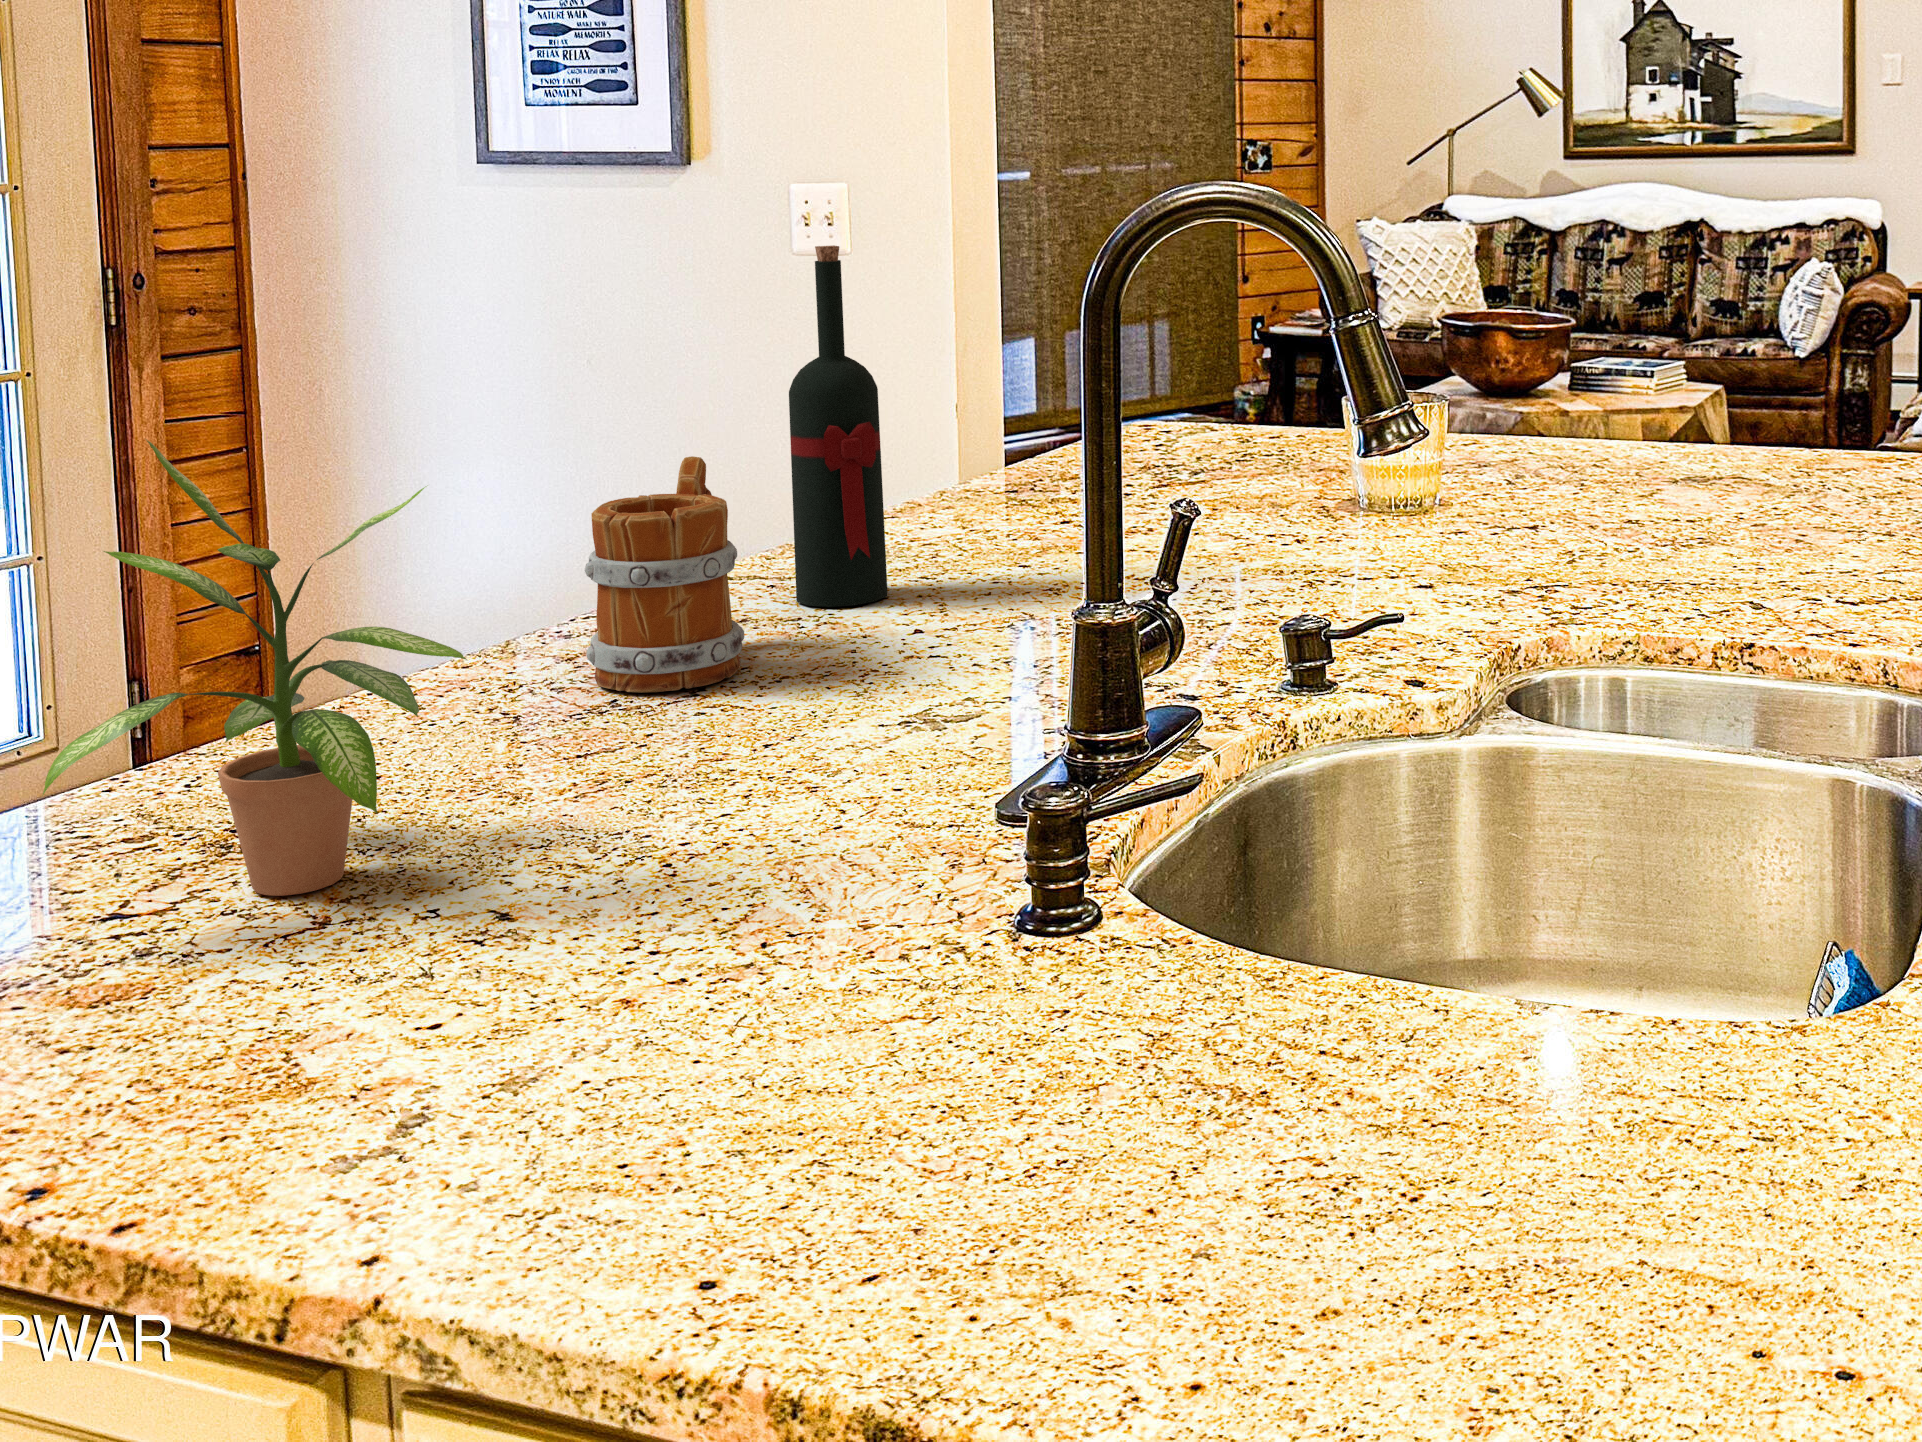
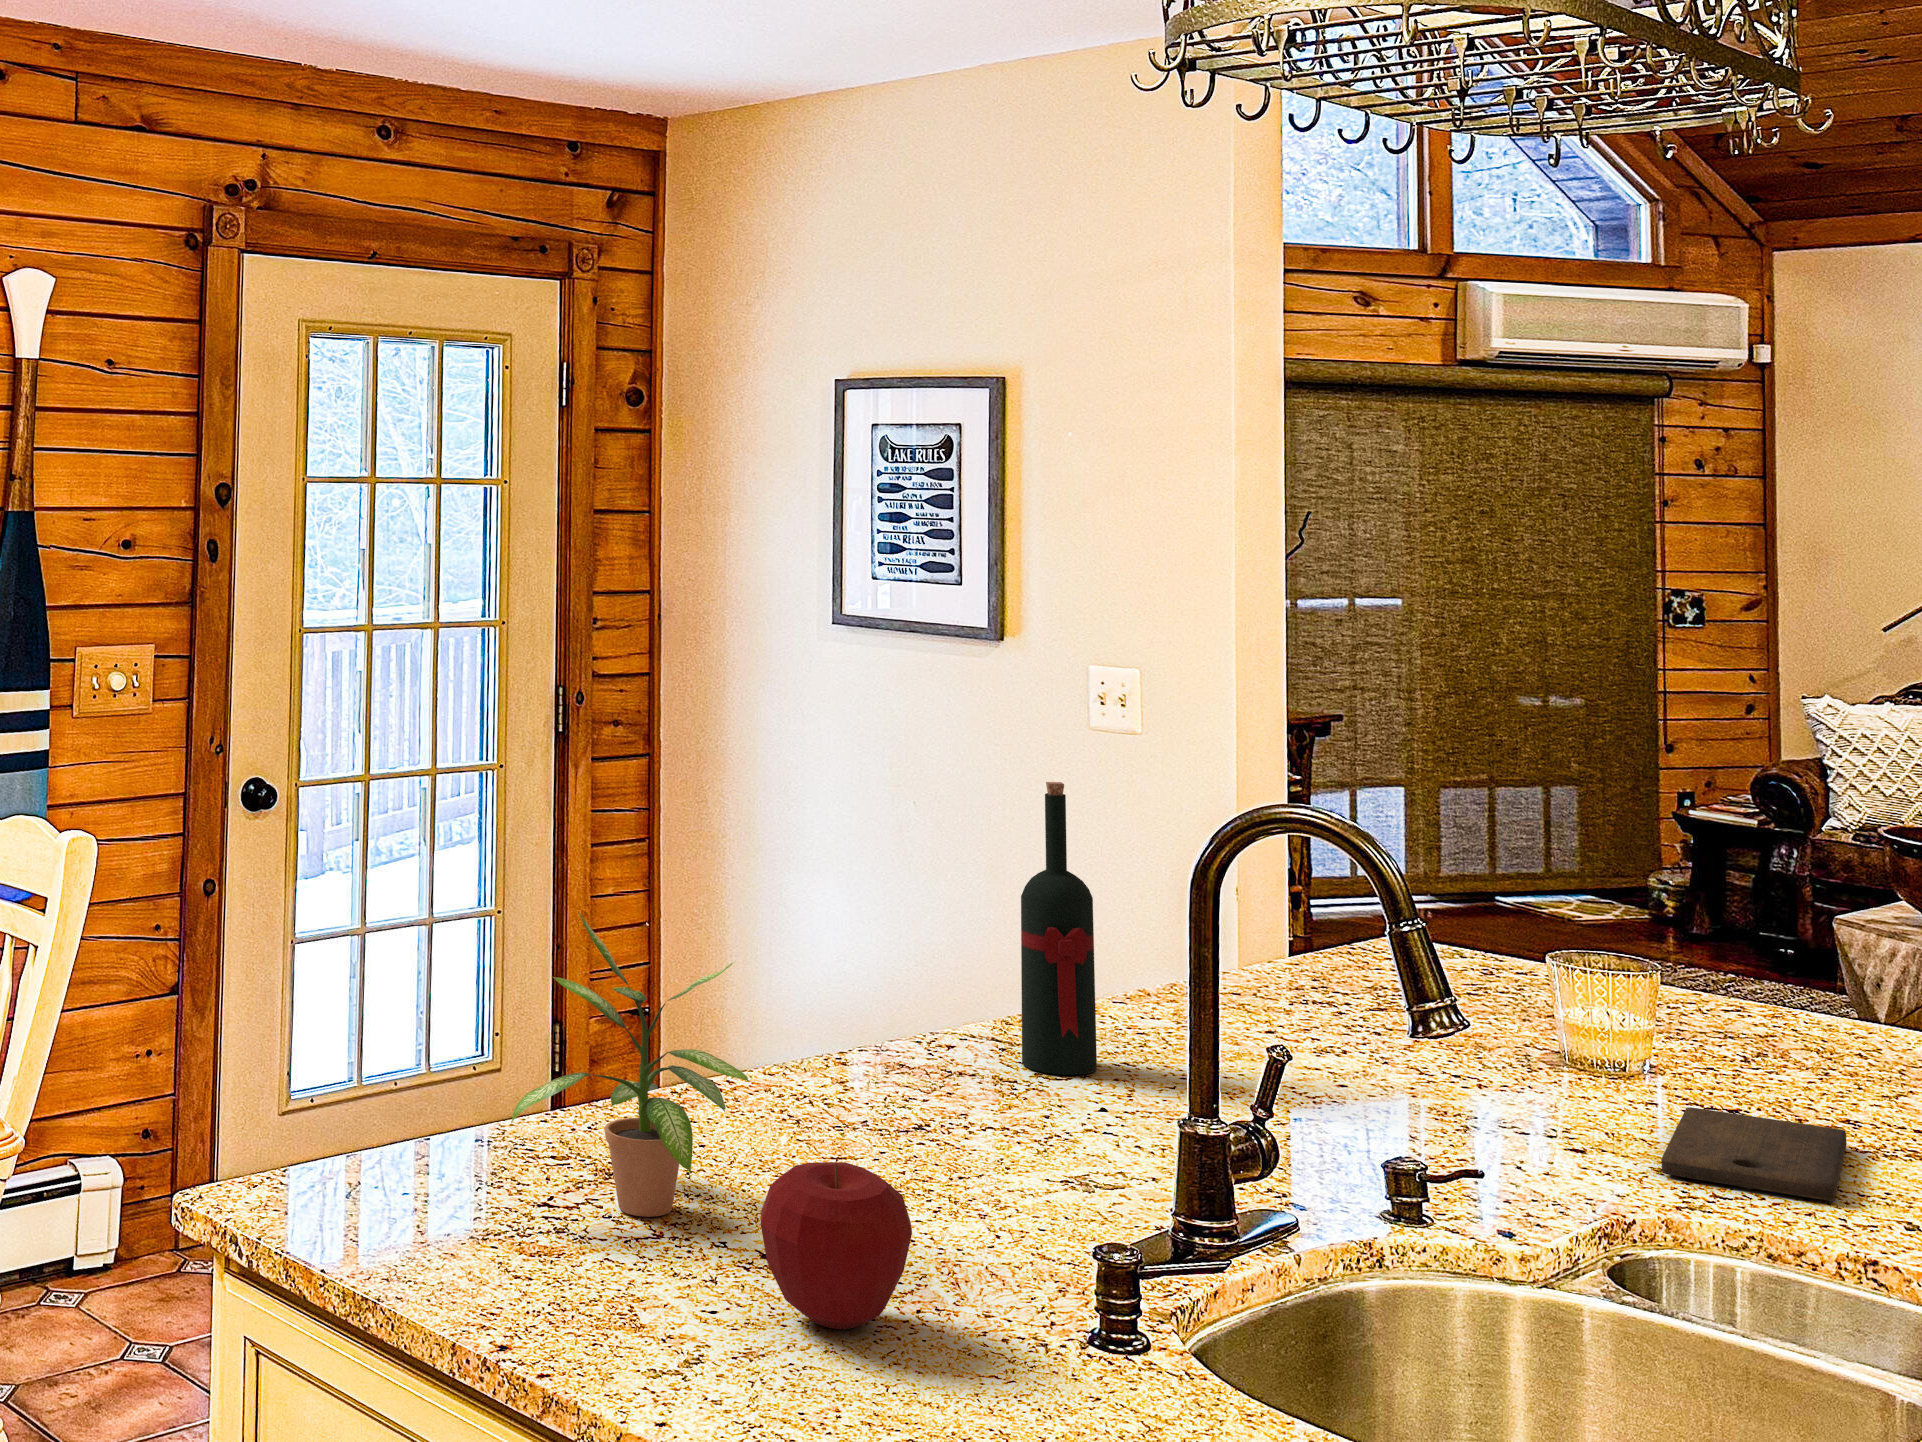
mug: present [585,456,744,693] -> none [850,942,967,1122]
cutting board: none [1504,532,1680,600] -> present [1662,1107,1847,1201]
apple: none [513,746,761,998] -> present [761,1162,912,1330]

